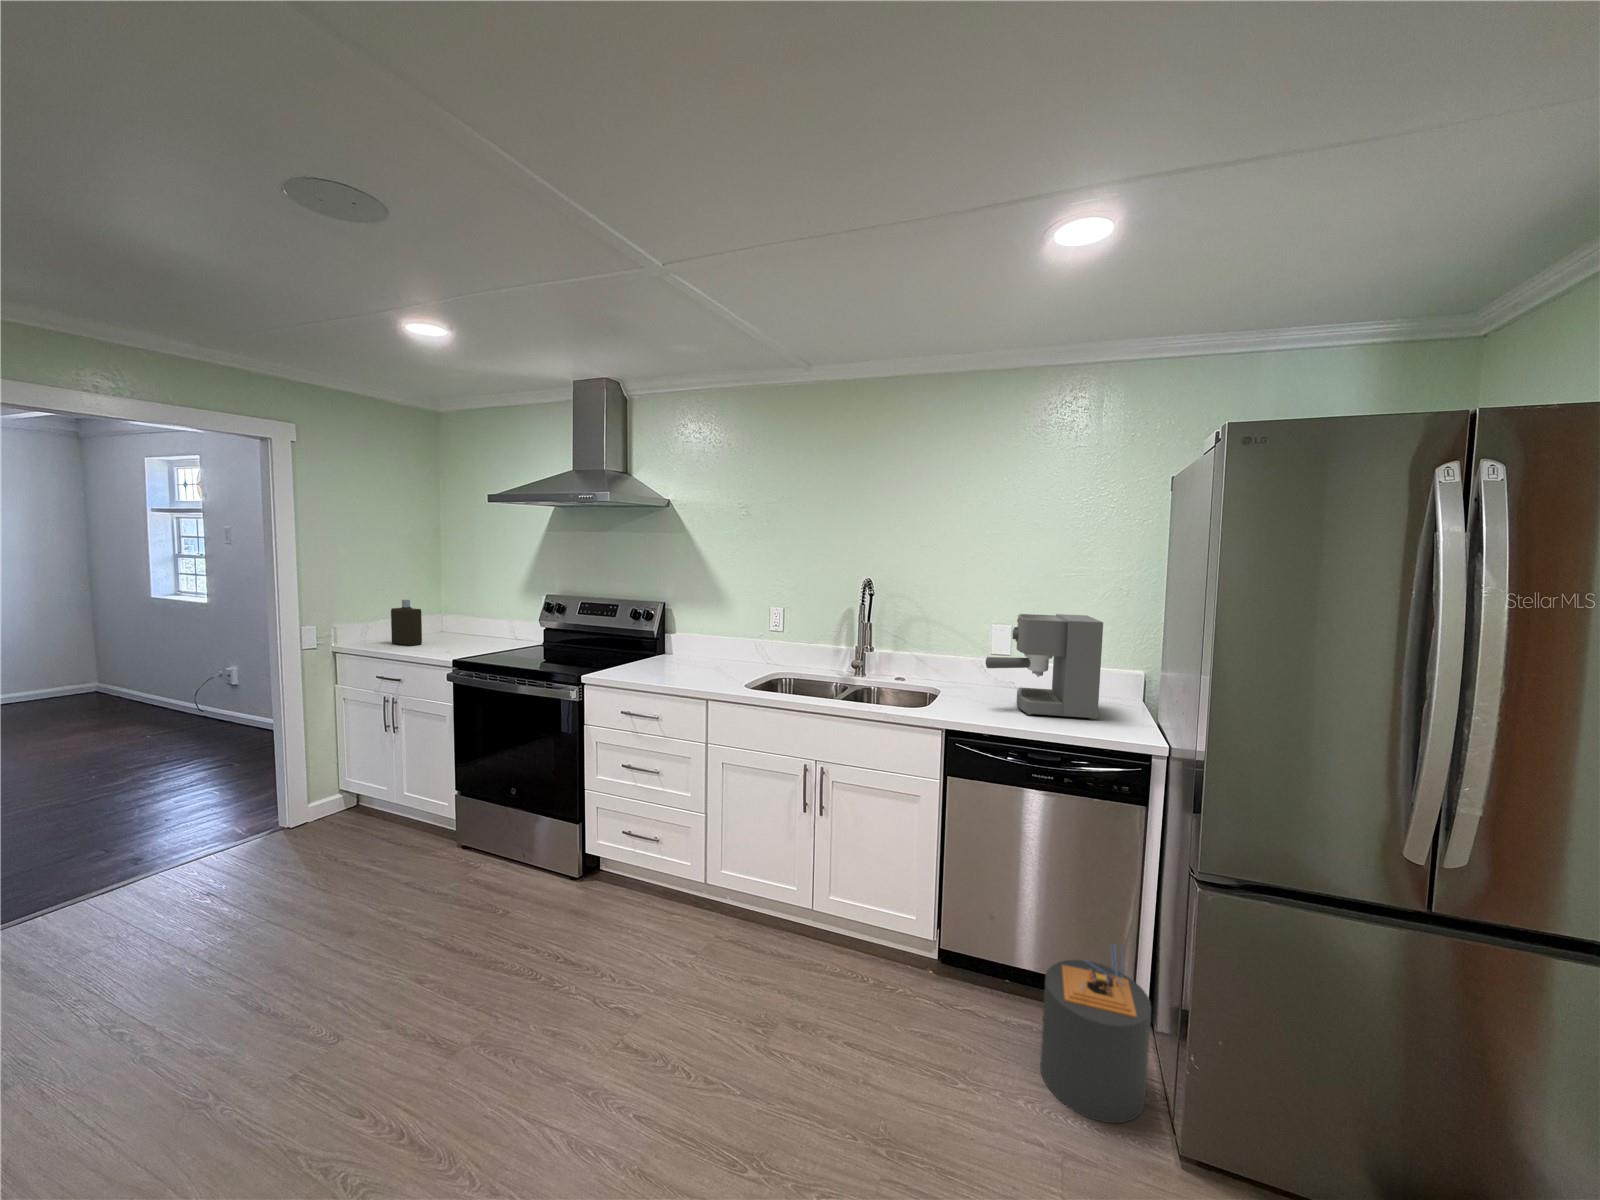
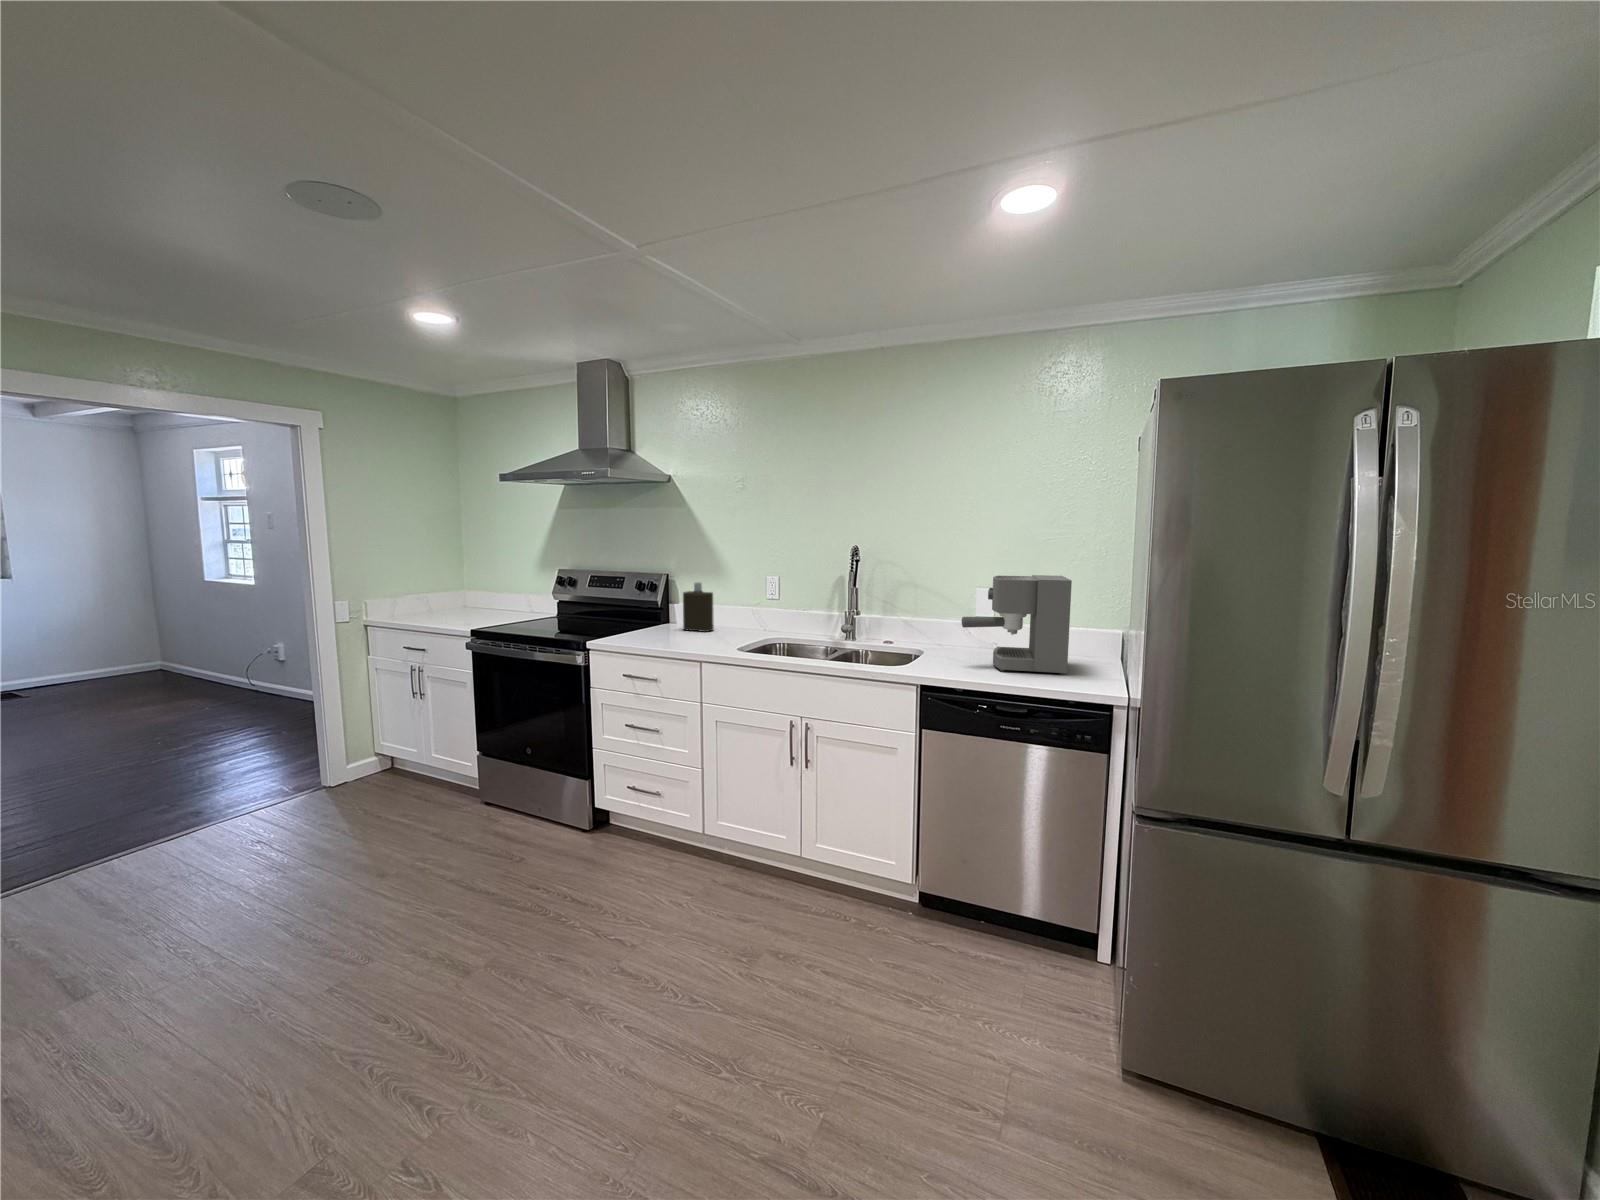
bottle: present [391,599,422,646] -> present [683,582,714,632]
trash can: present [1040,944,1151,1123] -> none [1003,876,1104,1042]

